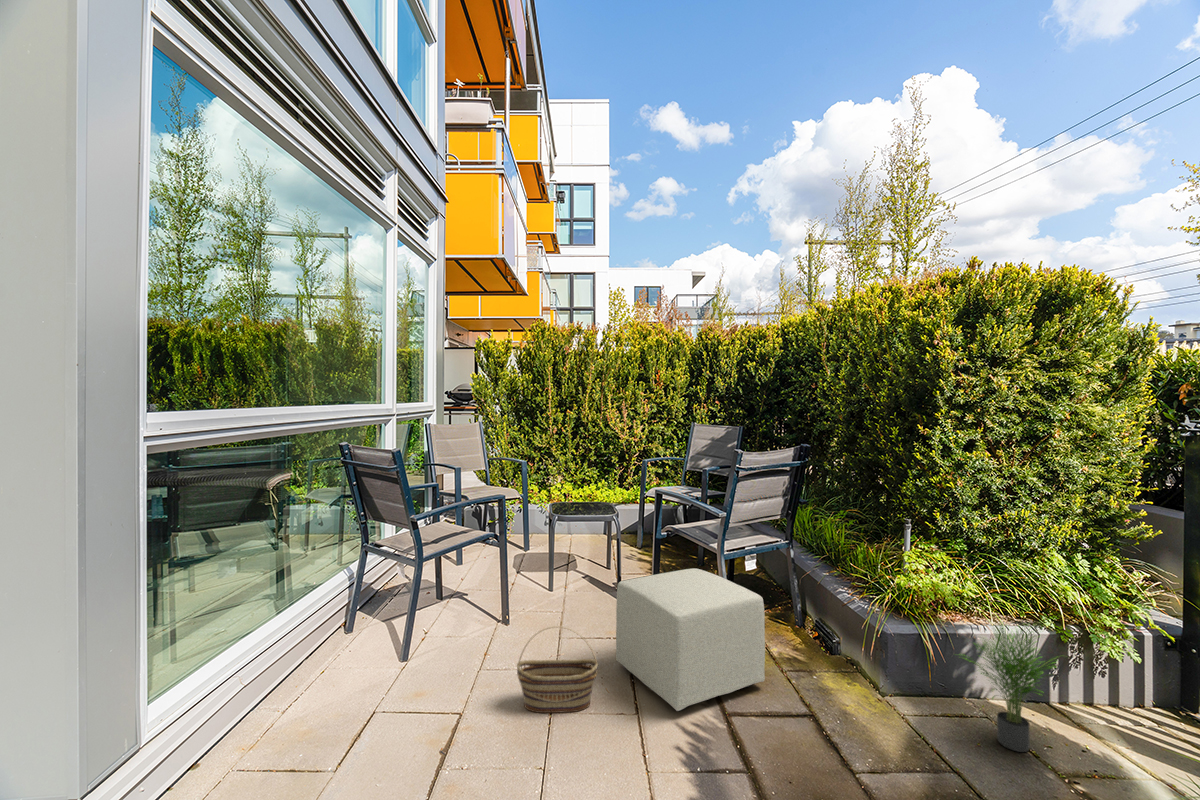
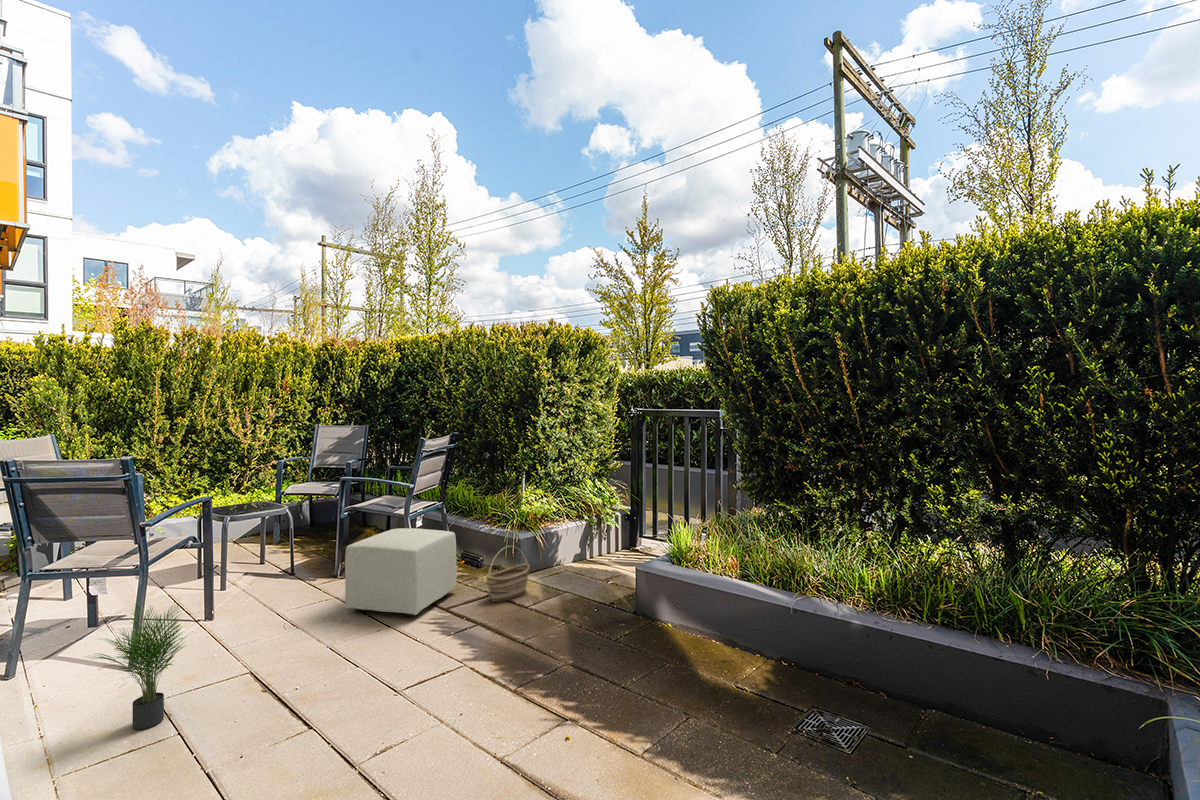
potted plant: present [966,620,1053,752] -> present [98,603,186,730]
basket: present [517,626,598,713] -> present [486,550,529,602]

